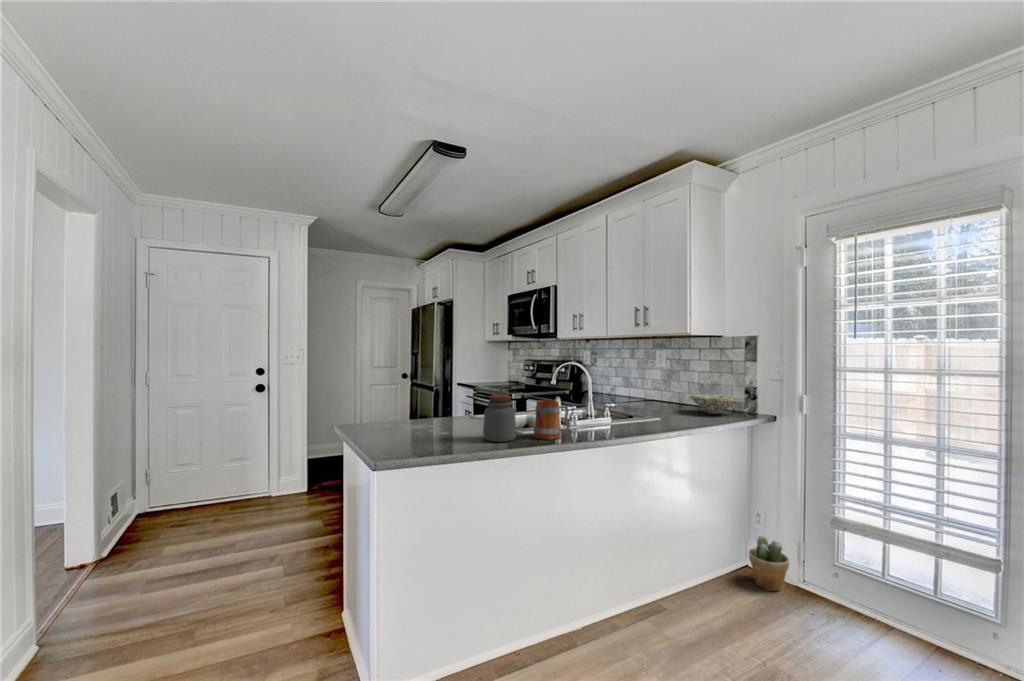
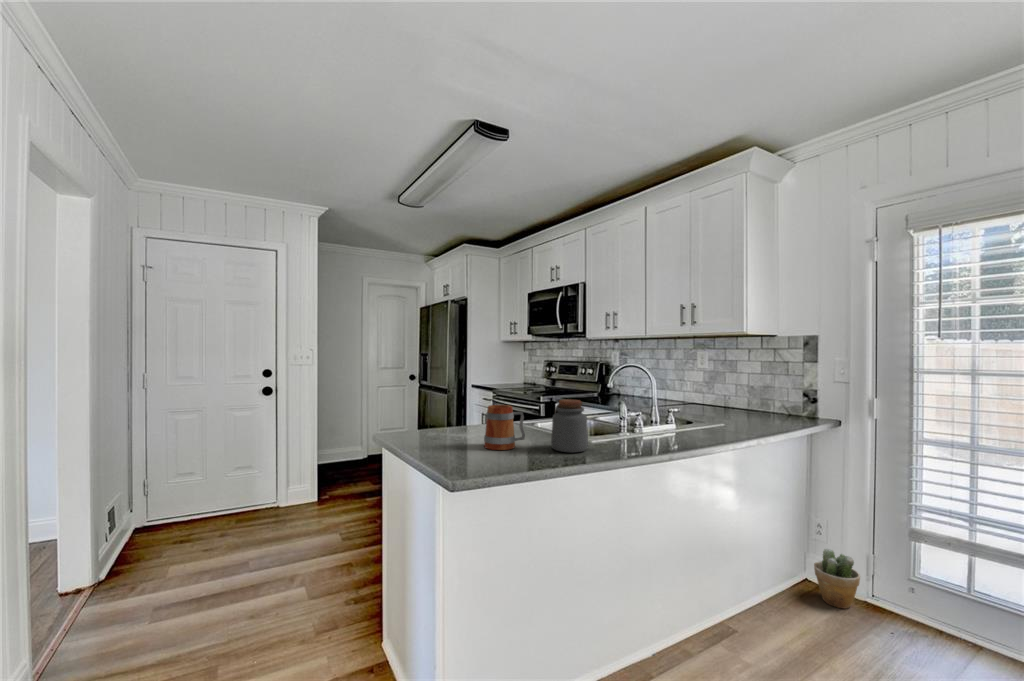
bowl: present [690,394,739,414] -> none [744,397,799,419]
mug: present [534,400,570,439] -> present [484,405,525,450]

